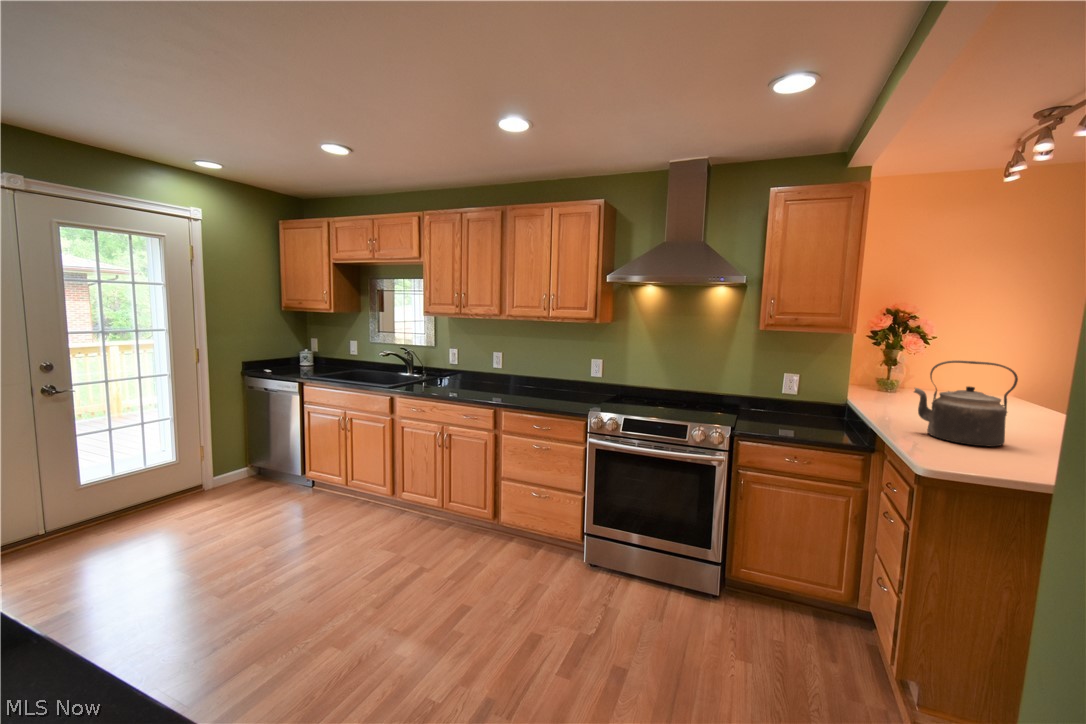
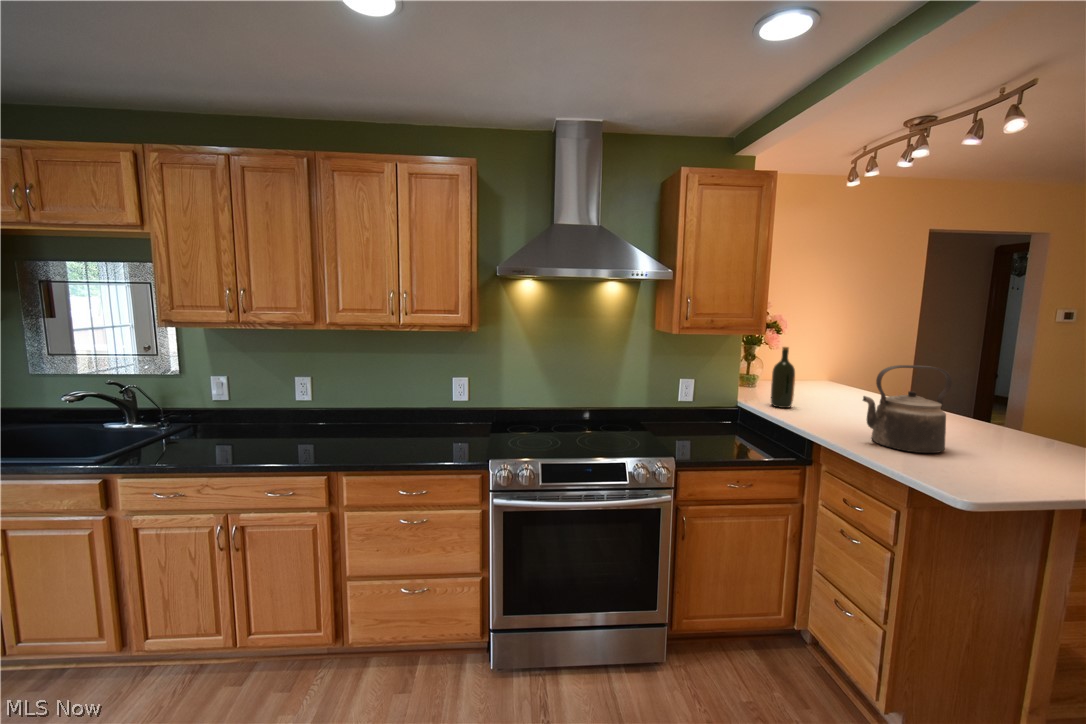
wine bottle: none [869,346,896,406] -> present [771,347,795,408]

